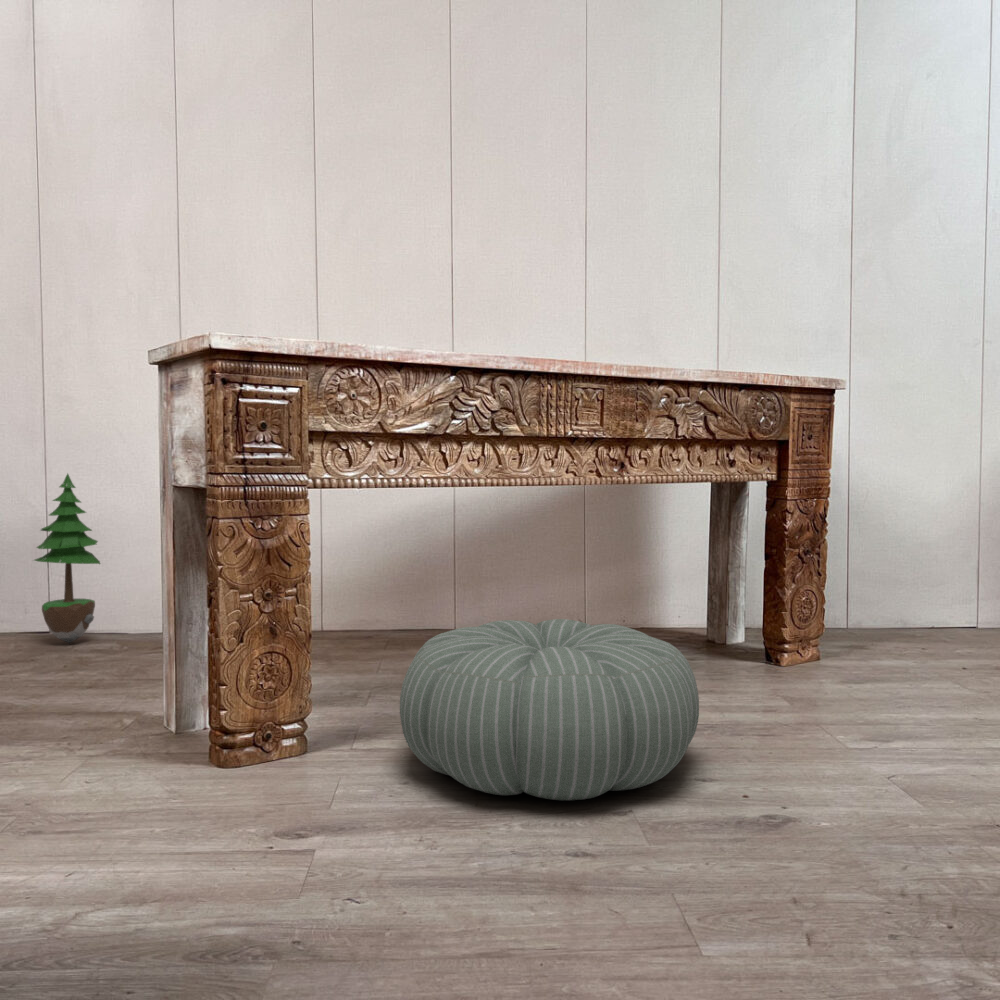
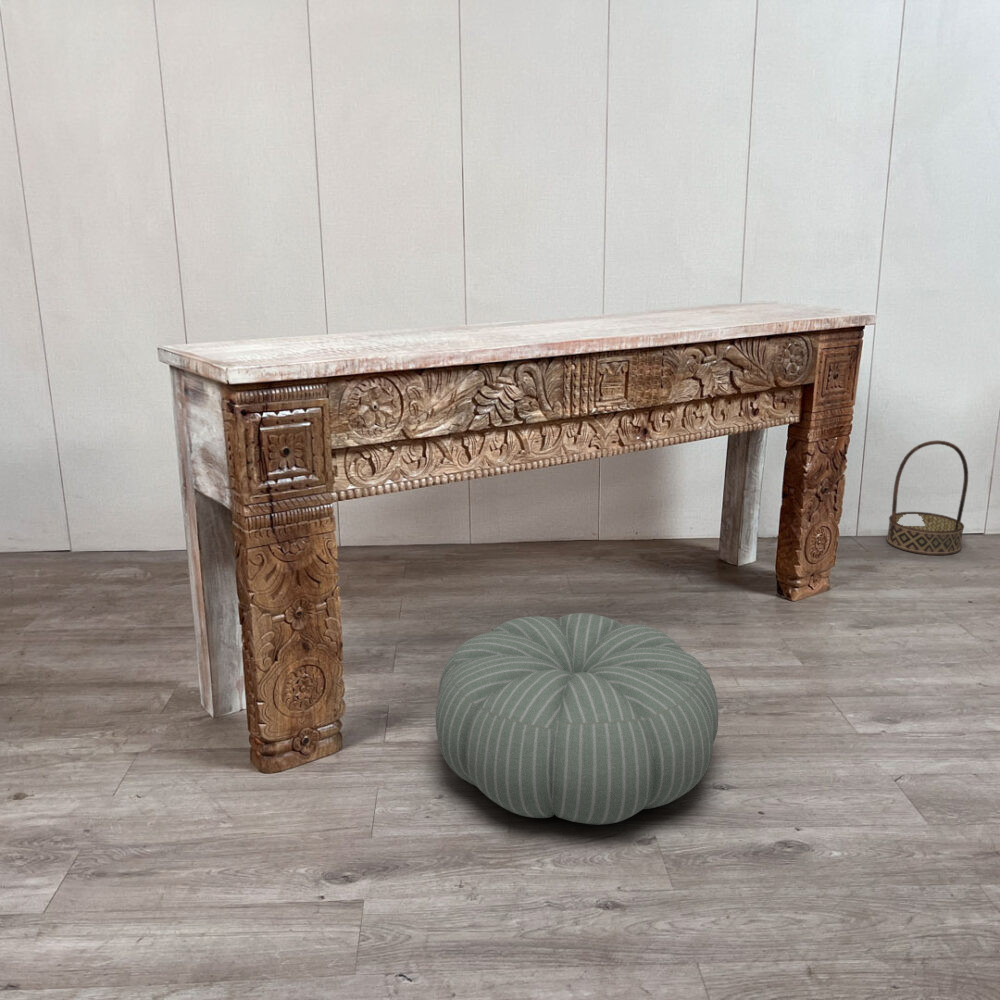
potted tree: present [35,474,100,643] -> none [29,402,99,572]
basket: none [879,526,955,639] -> present [887,441,968,555]

